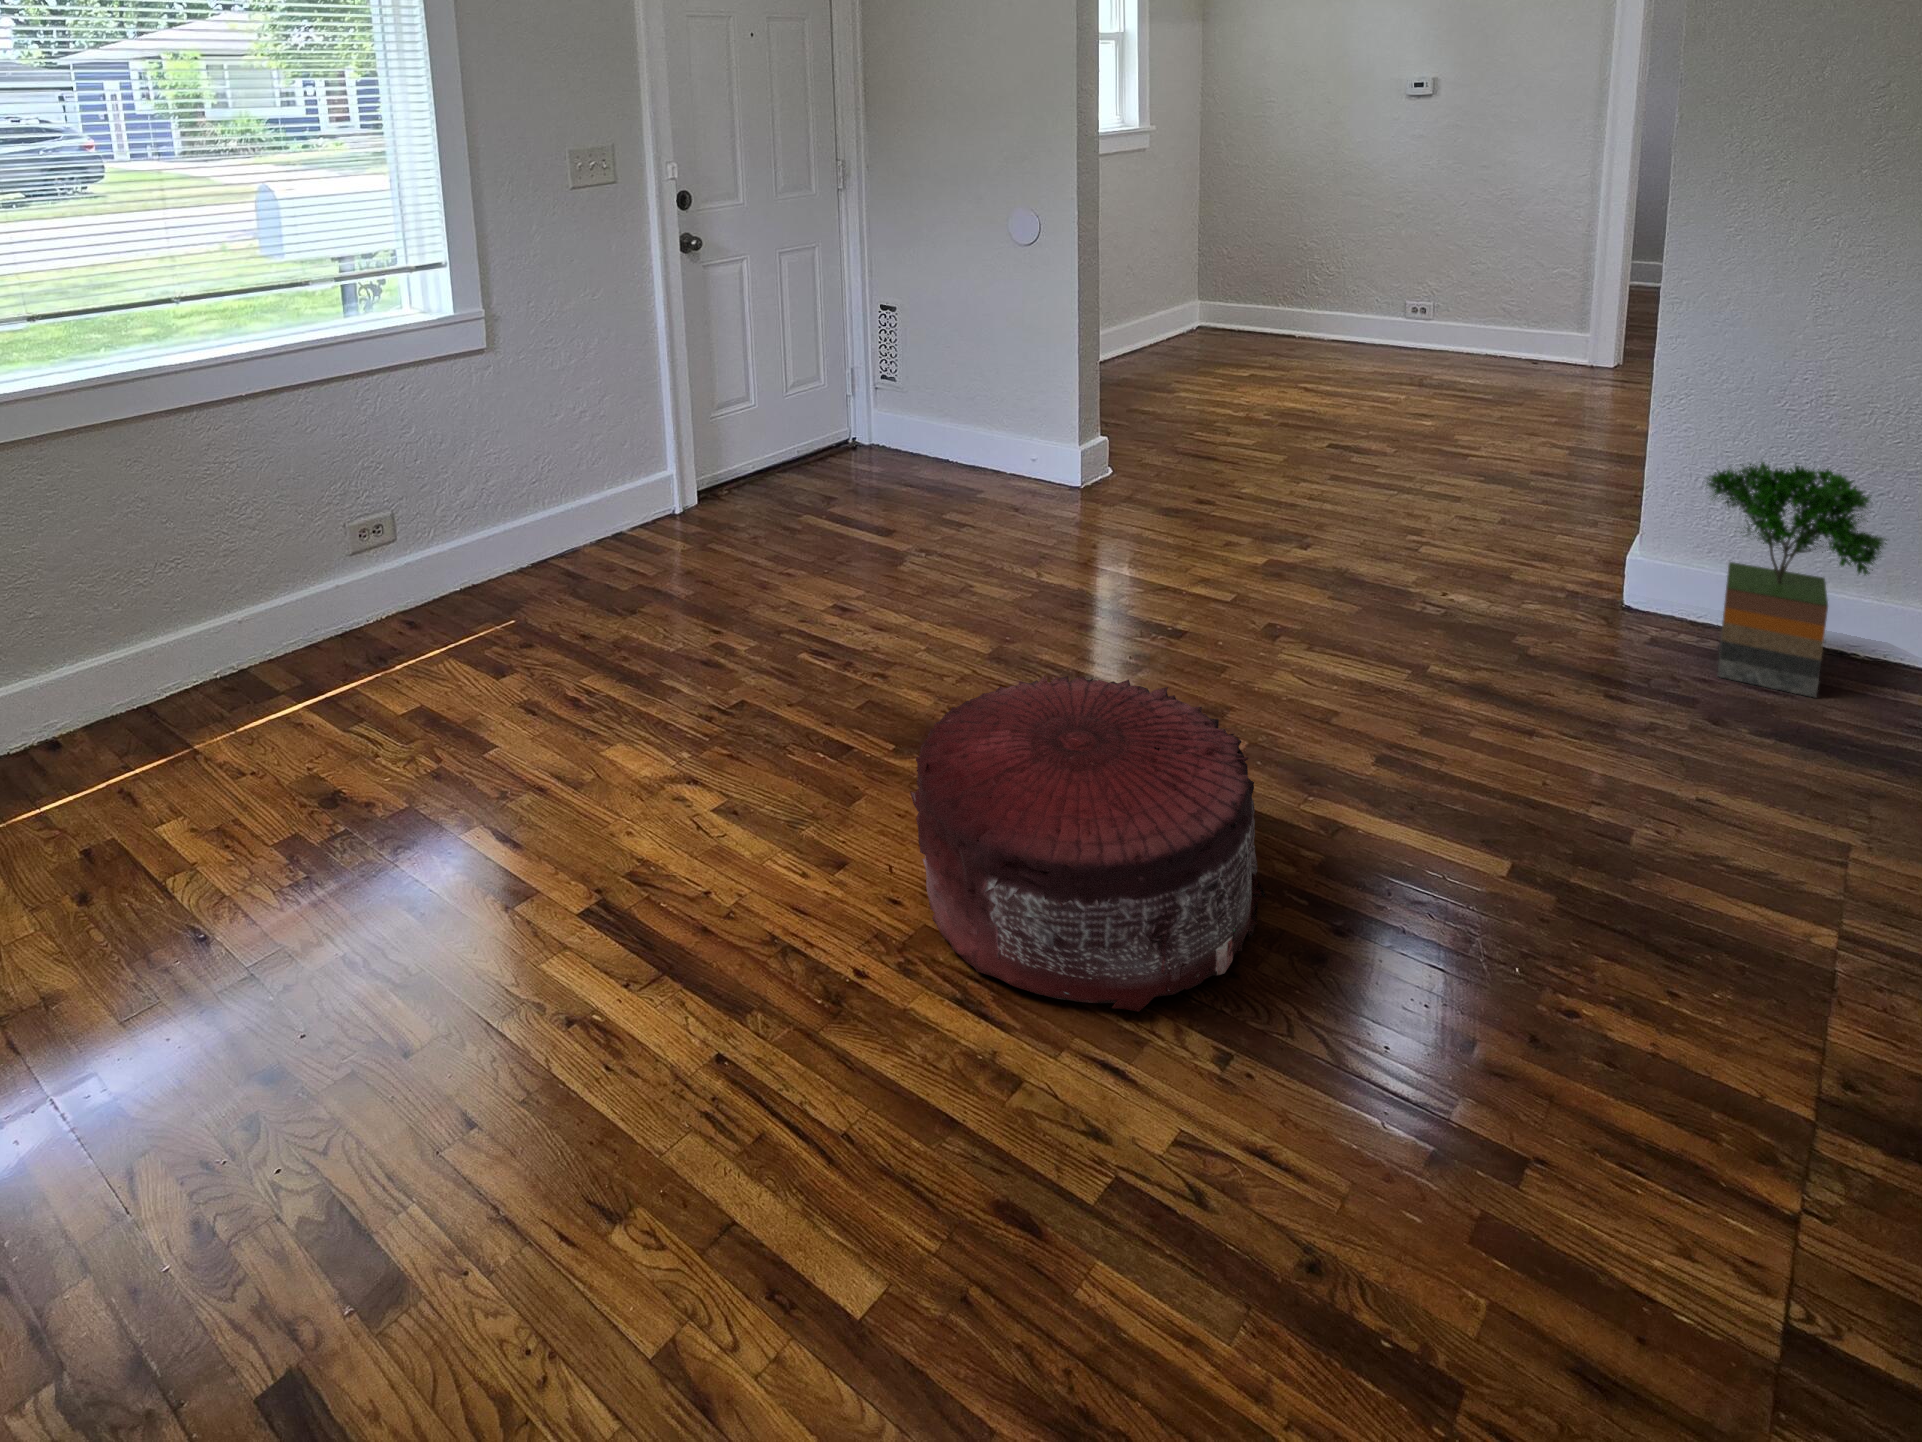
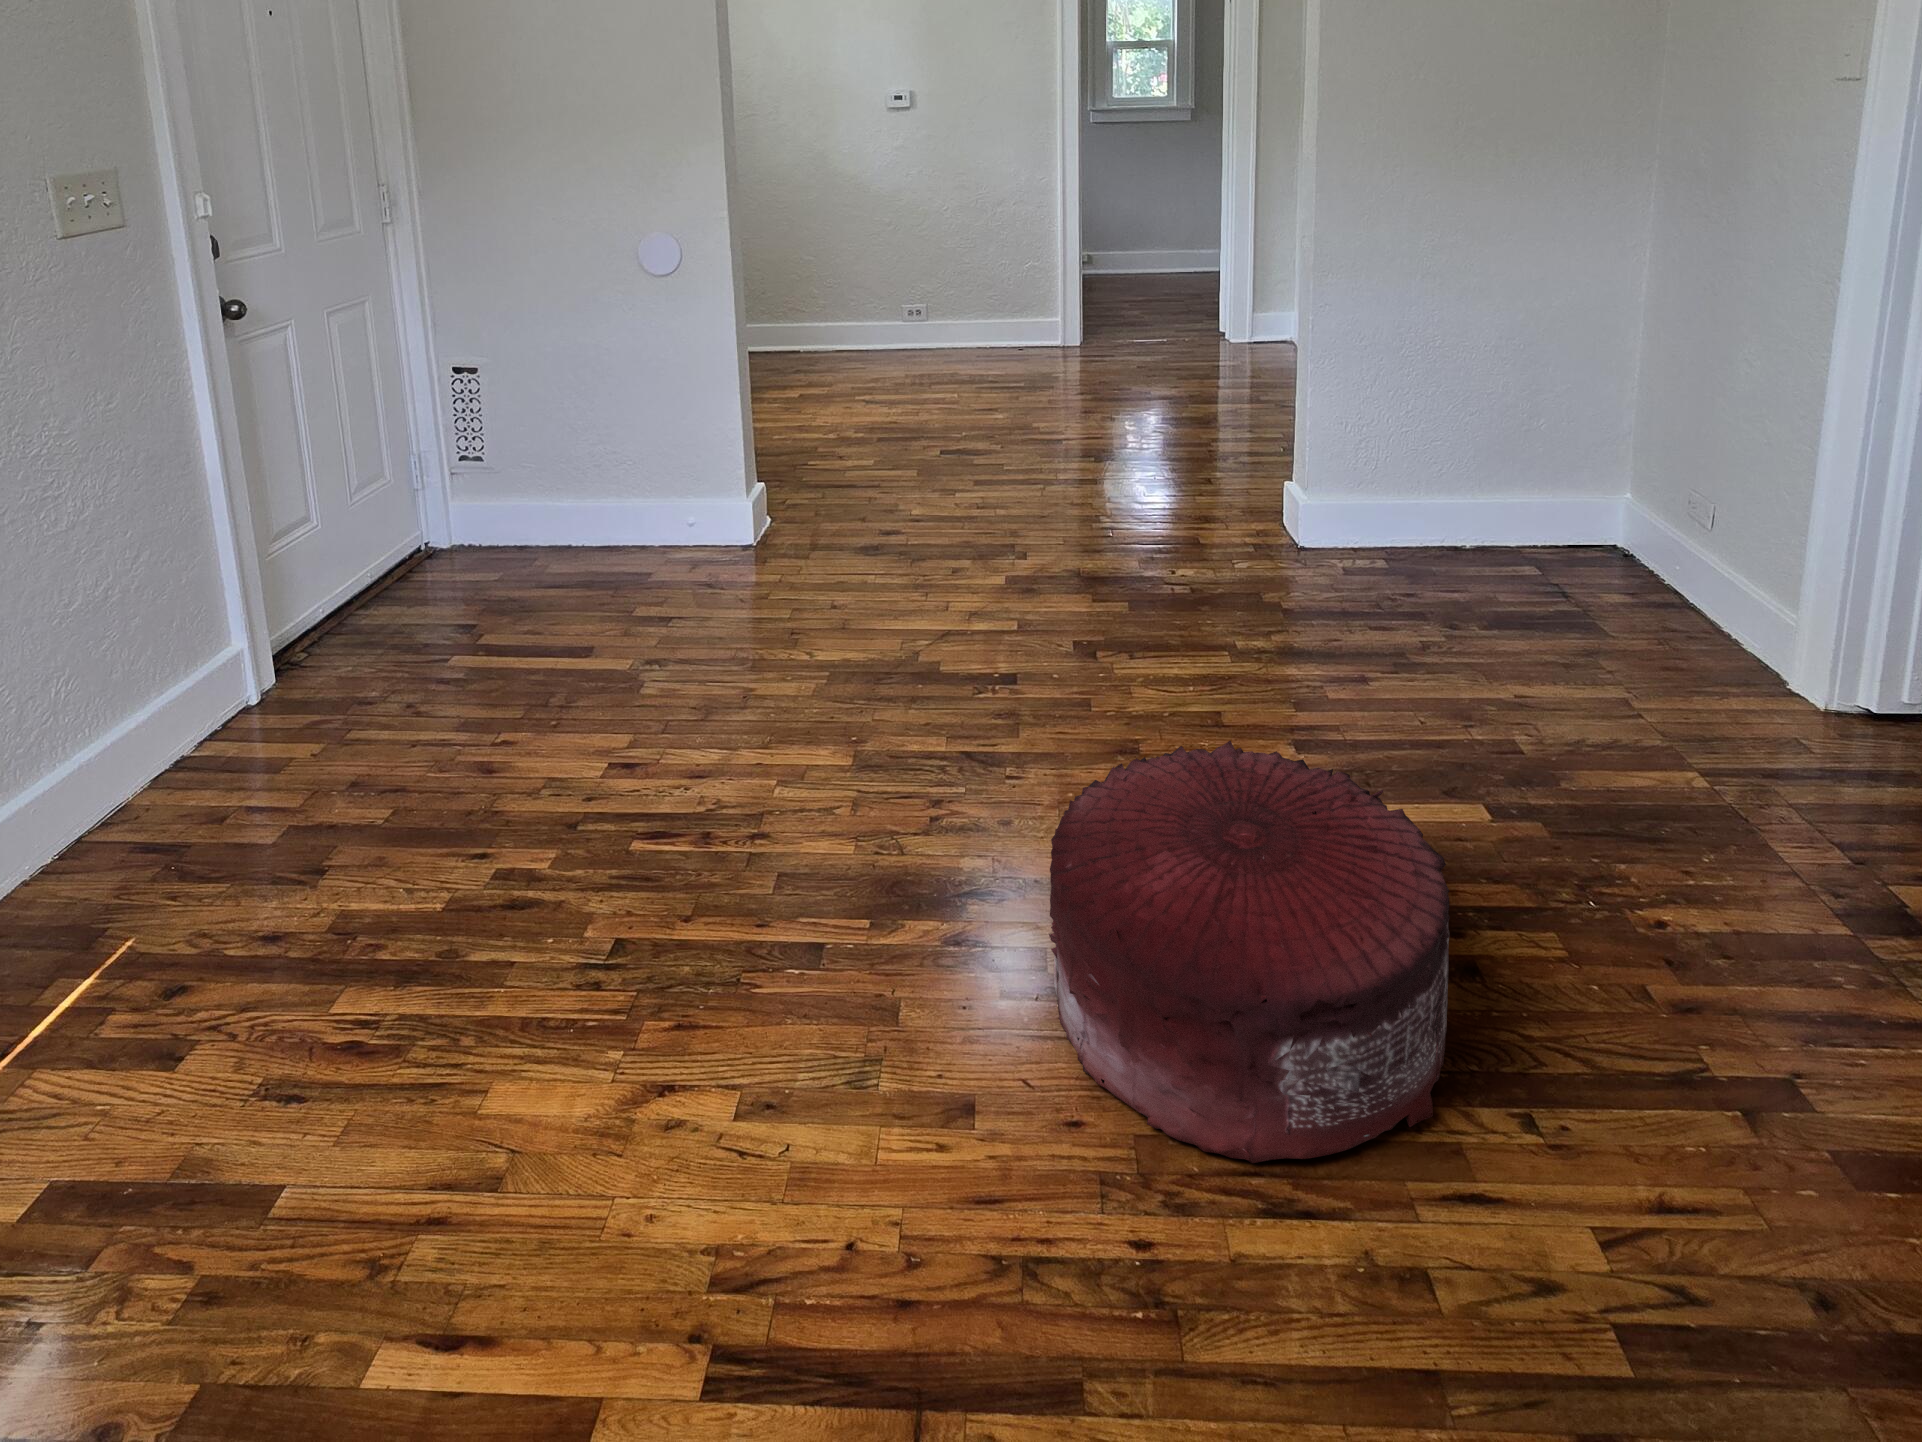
potted tree: present [1707,462,1887,697] -> none [1397,401,1542,592]

